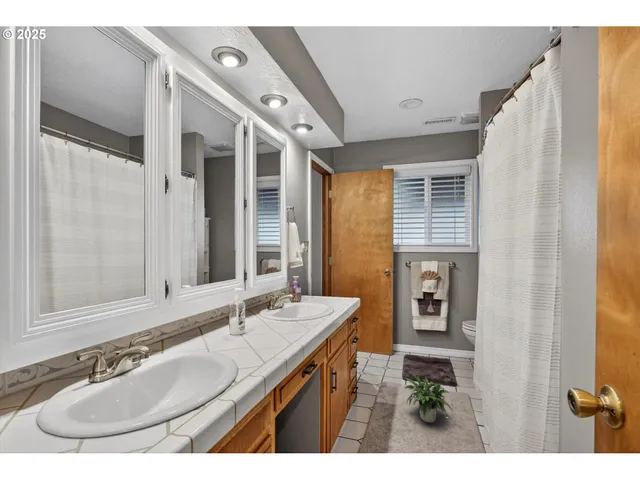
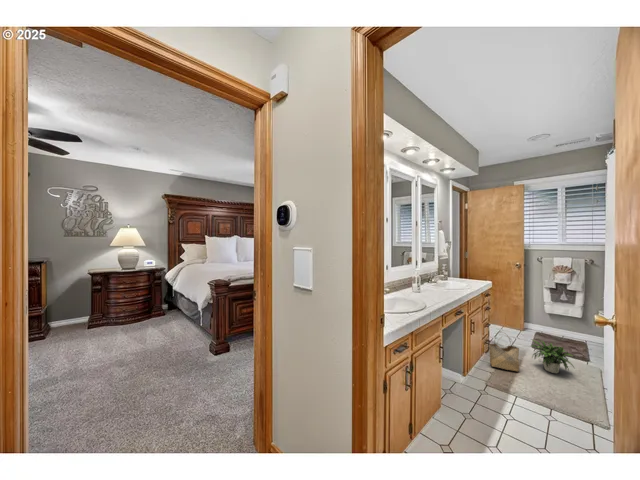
woven basket: none [356,375,393,436] -> present [489,338,519,371]

